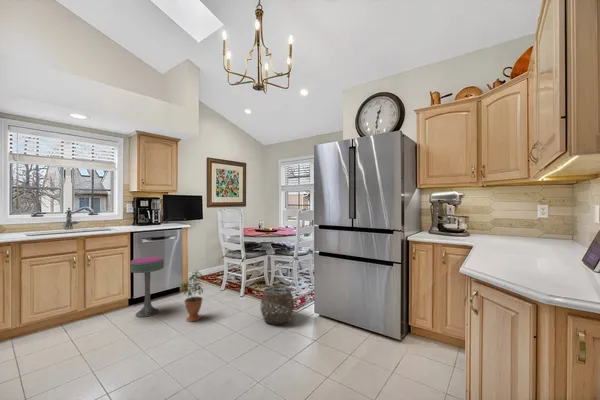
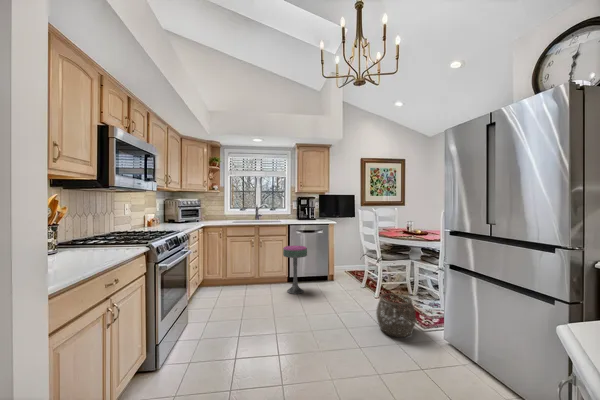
potted plant: present [181,271,203,322] -> none [311,261,330,308]

